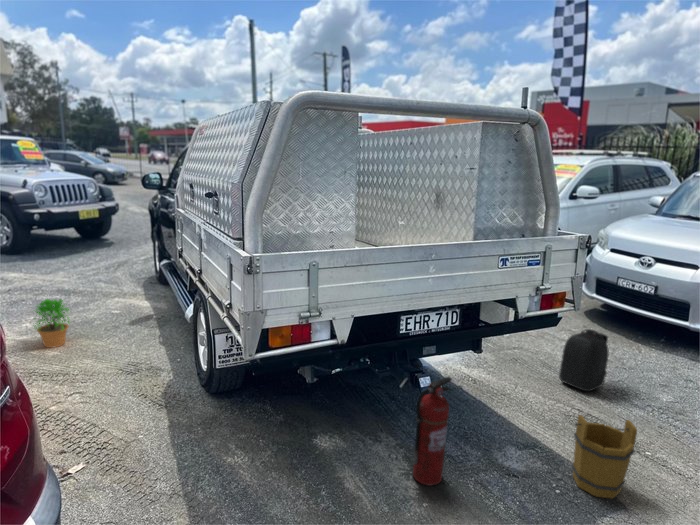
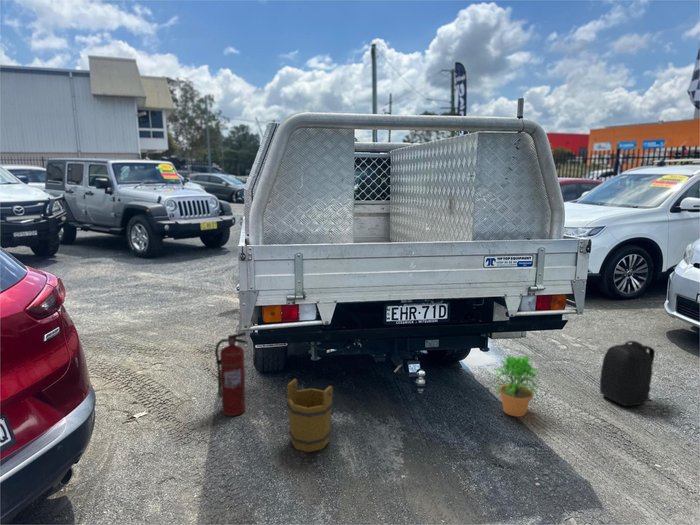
potted plant: present [34,299,70,348] -> present [496,355,538,417]
fire extinguisher: present [413,377,452,486] -> present [215,332,247,416]
bucket: present [572,415,637,498] -> present [287,379,335,452]

